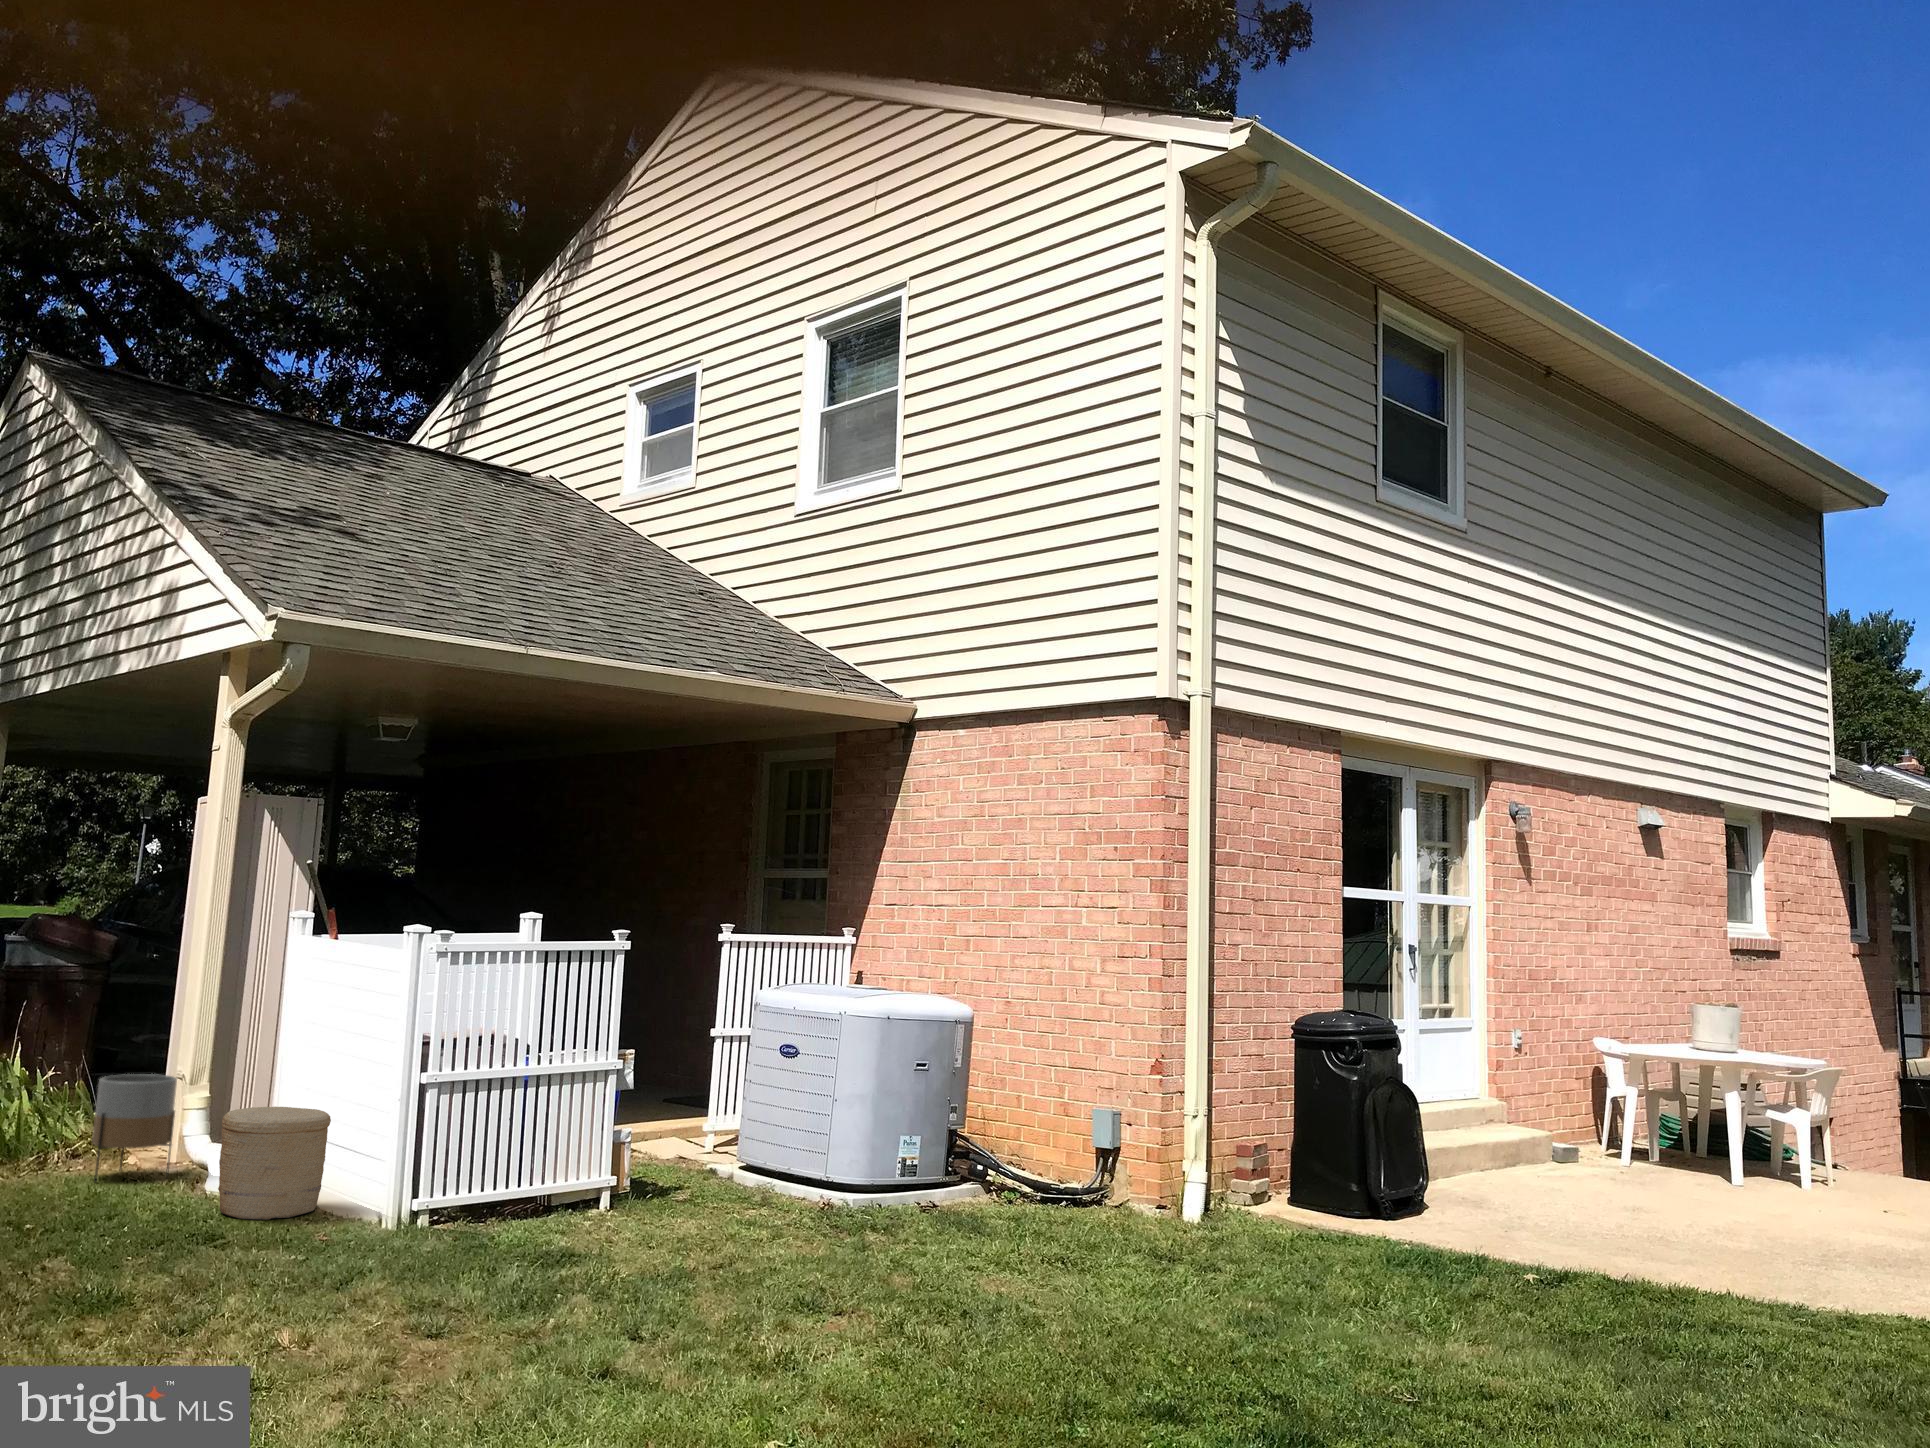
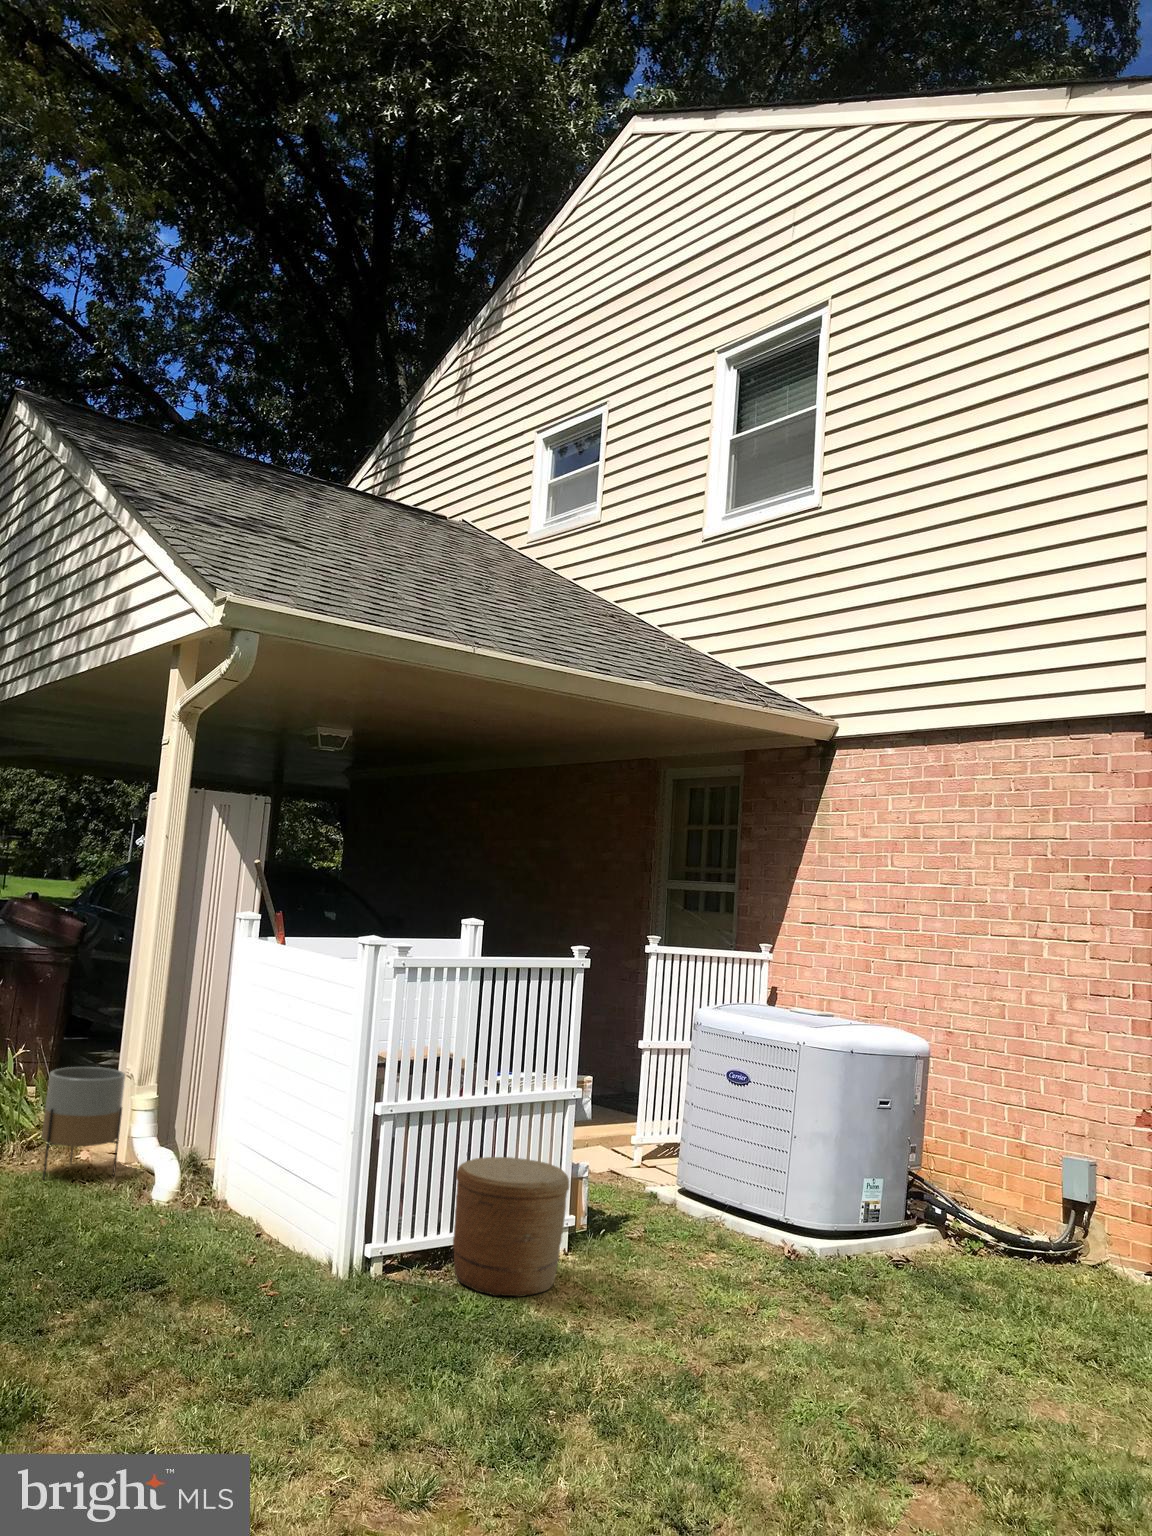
woven basket: present [218,1107,331,1220] -> present [453,1157,569,1297]

